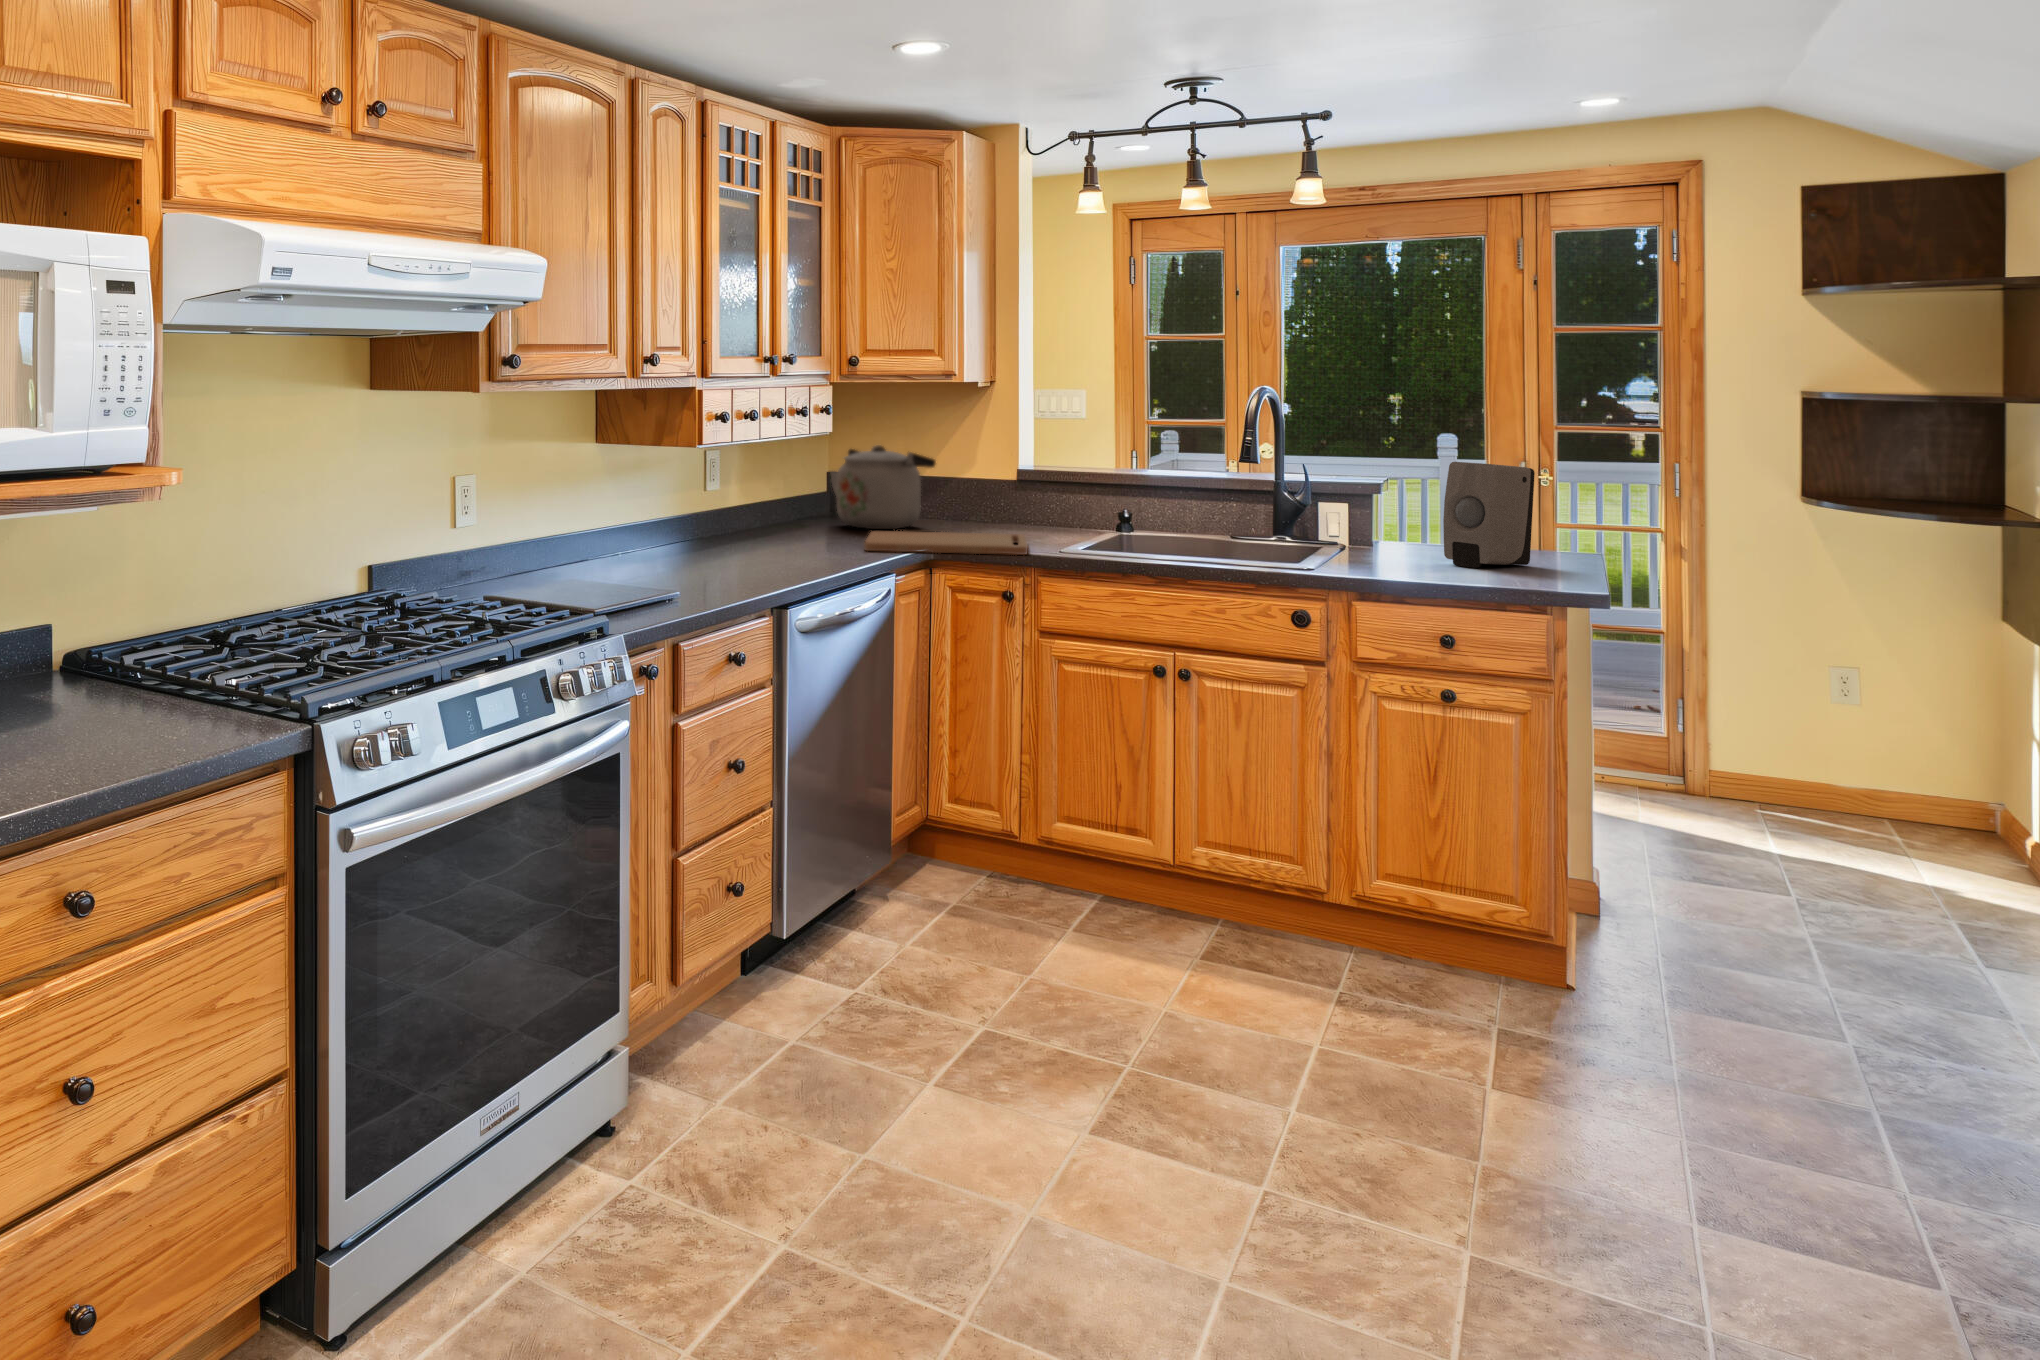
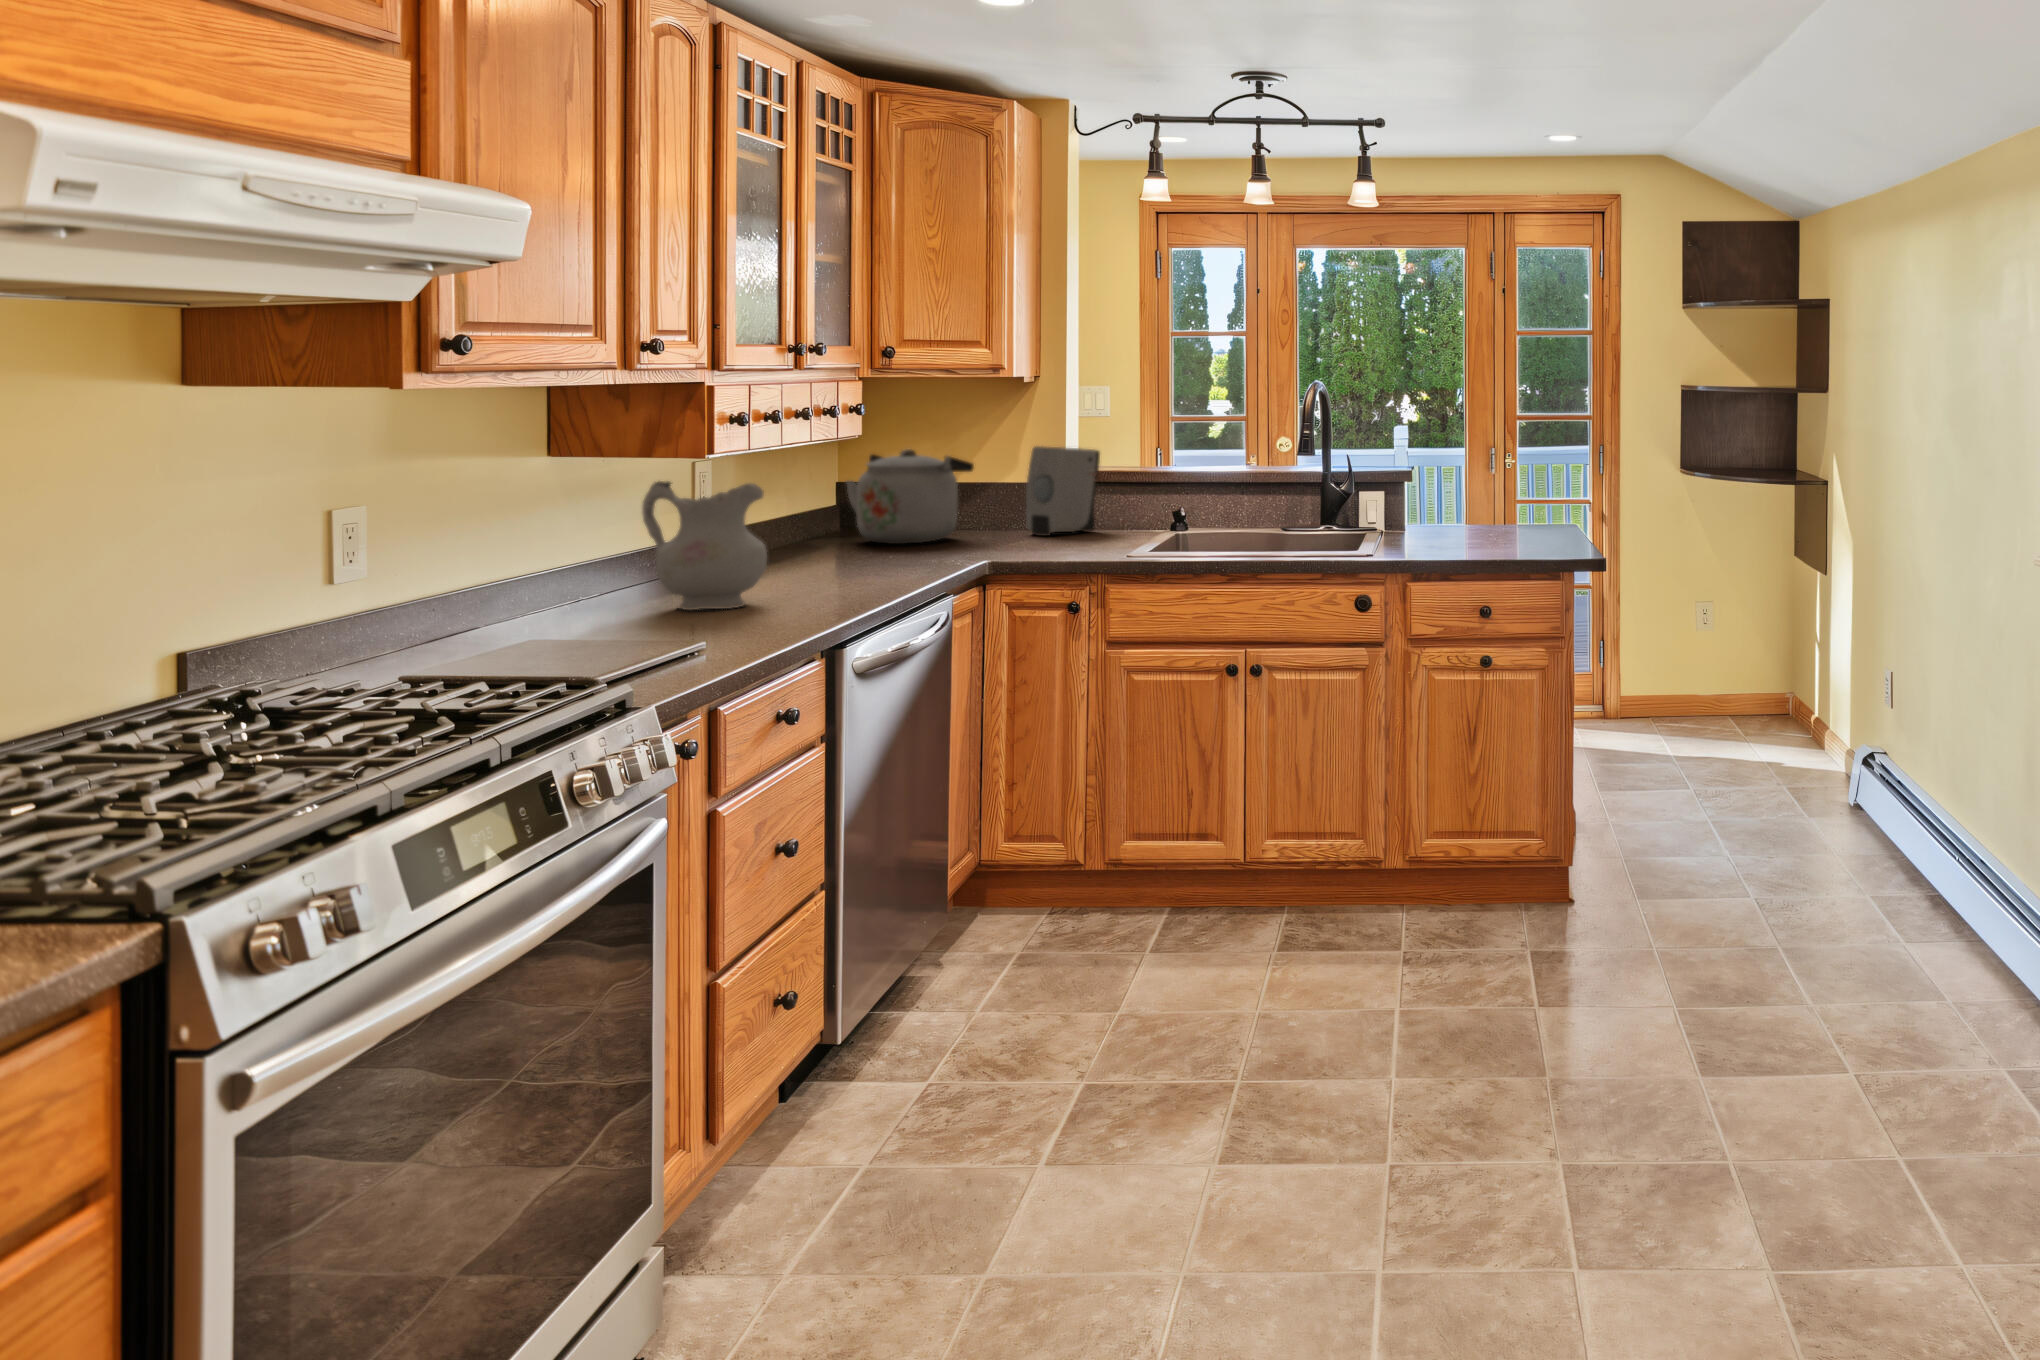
soap dispenser: present [1443,462,1535,568] -> present [1026,446,1100,536]
ceramic pitcher: none [651,465,738,571] -> present [642,481,767,610]
cutting board: present [864,531,1028,555] -> none [909,539,1096,569]

